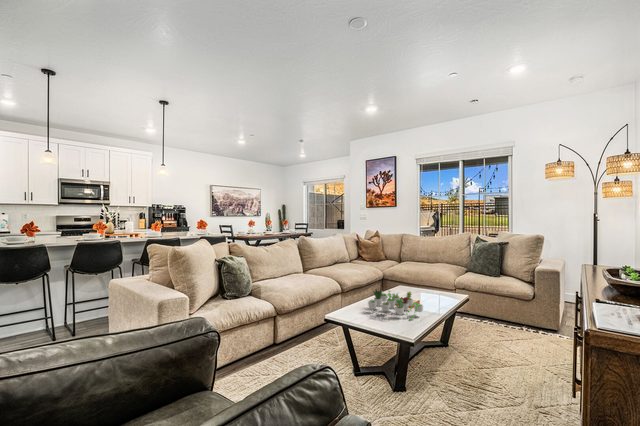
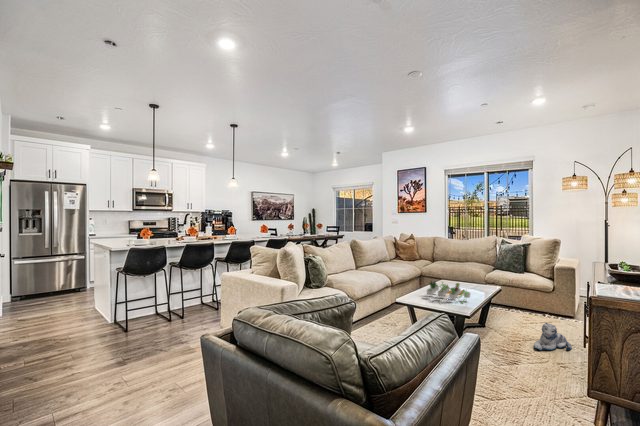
plush toy: none [504,344,553,382] -> present [534,323,572,350]

